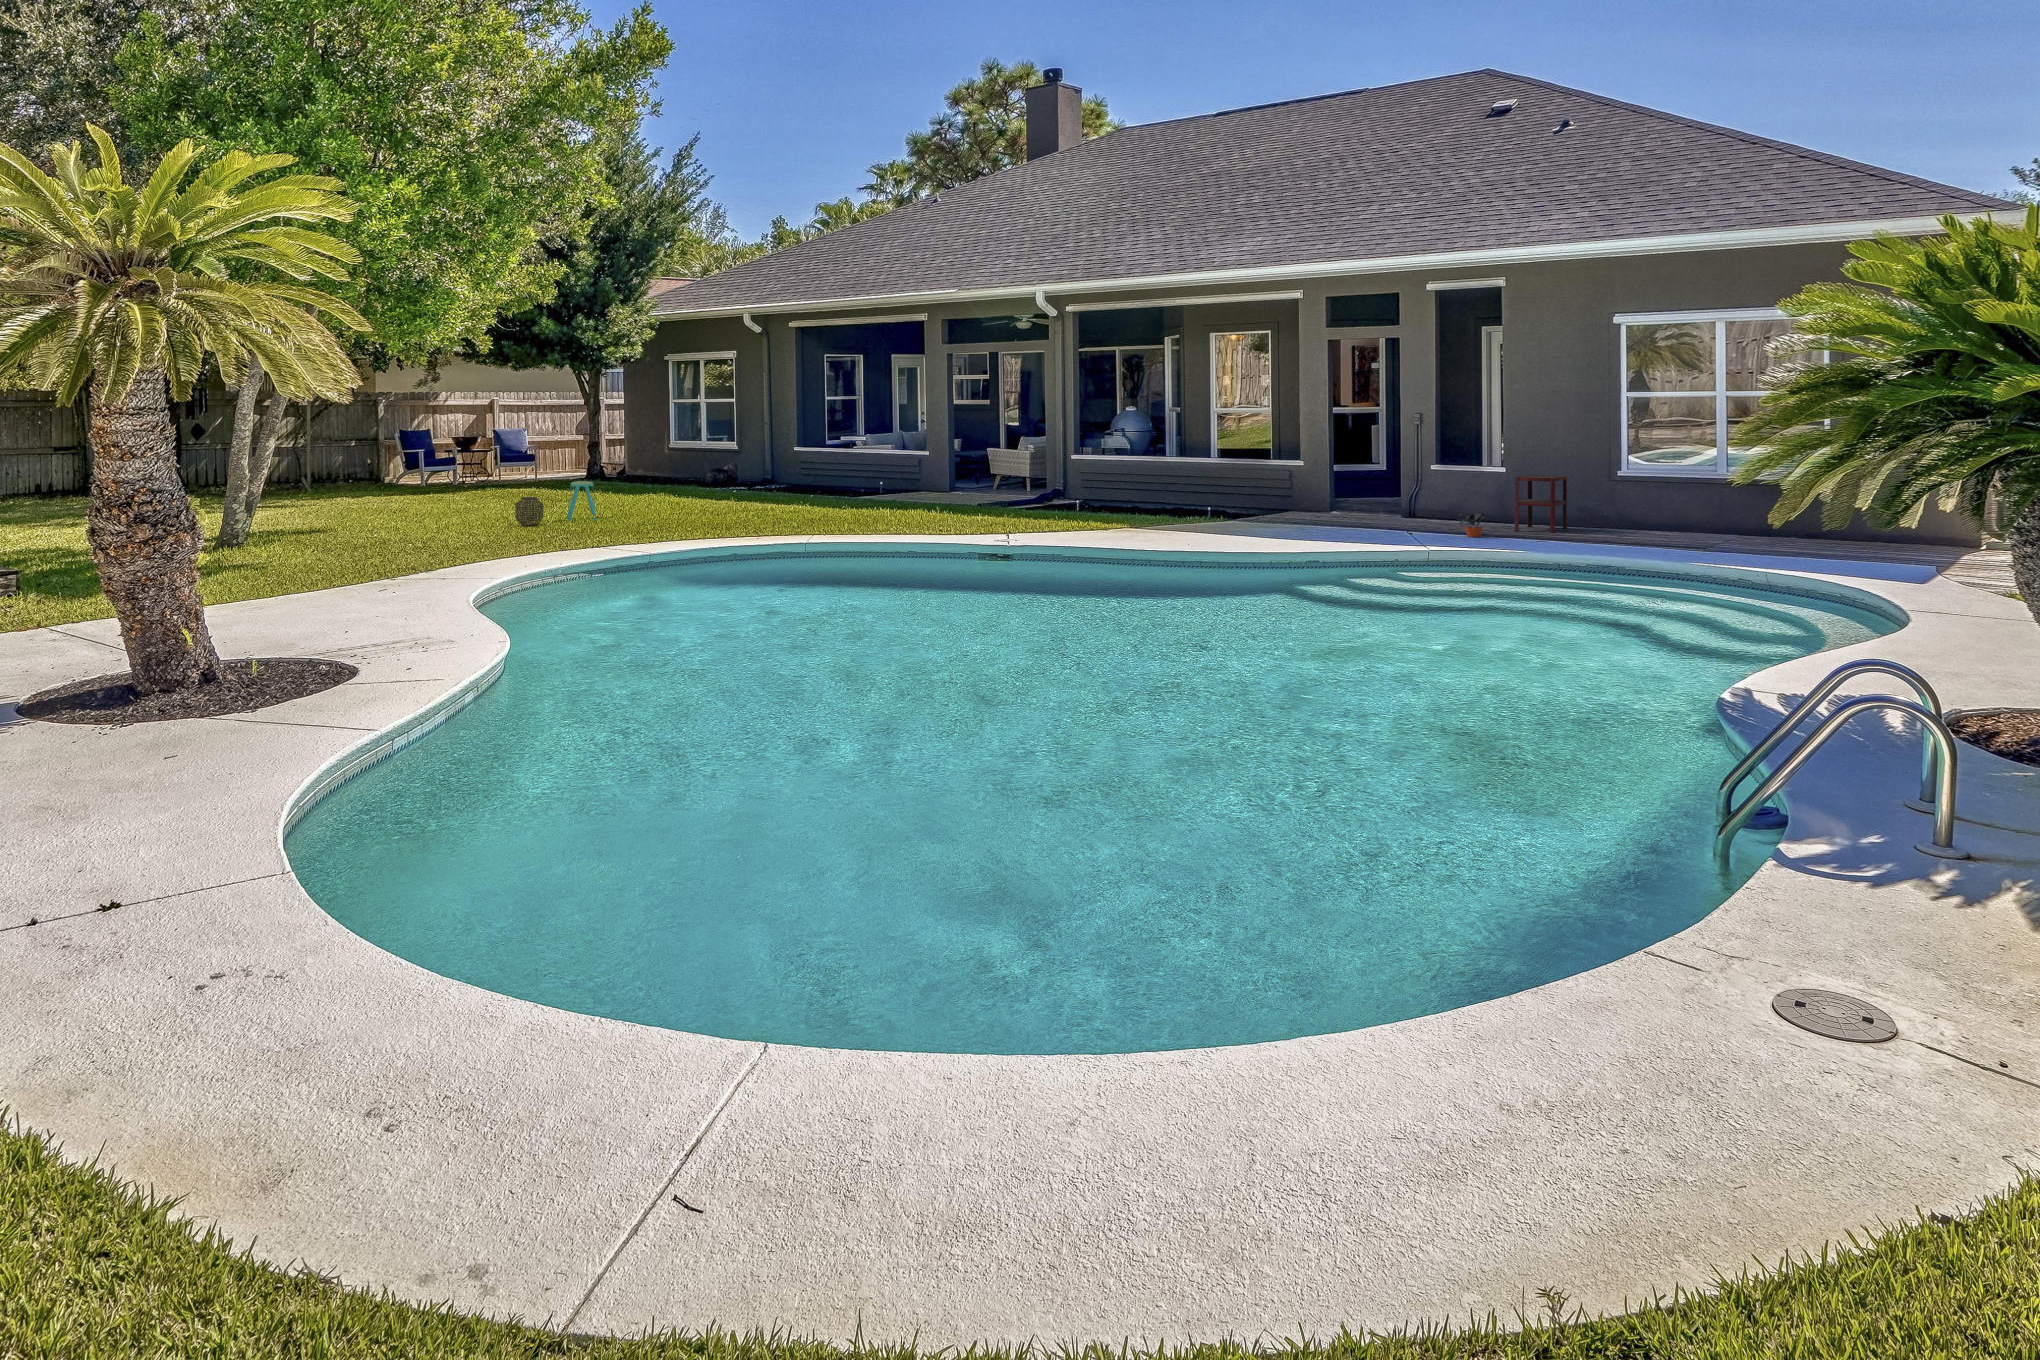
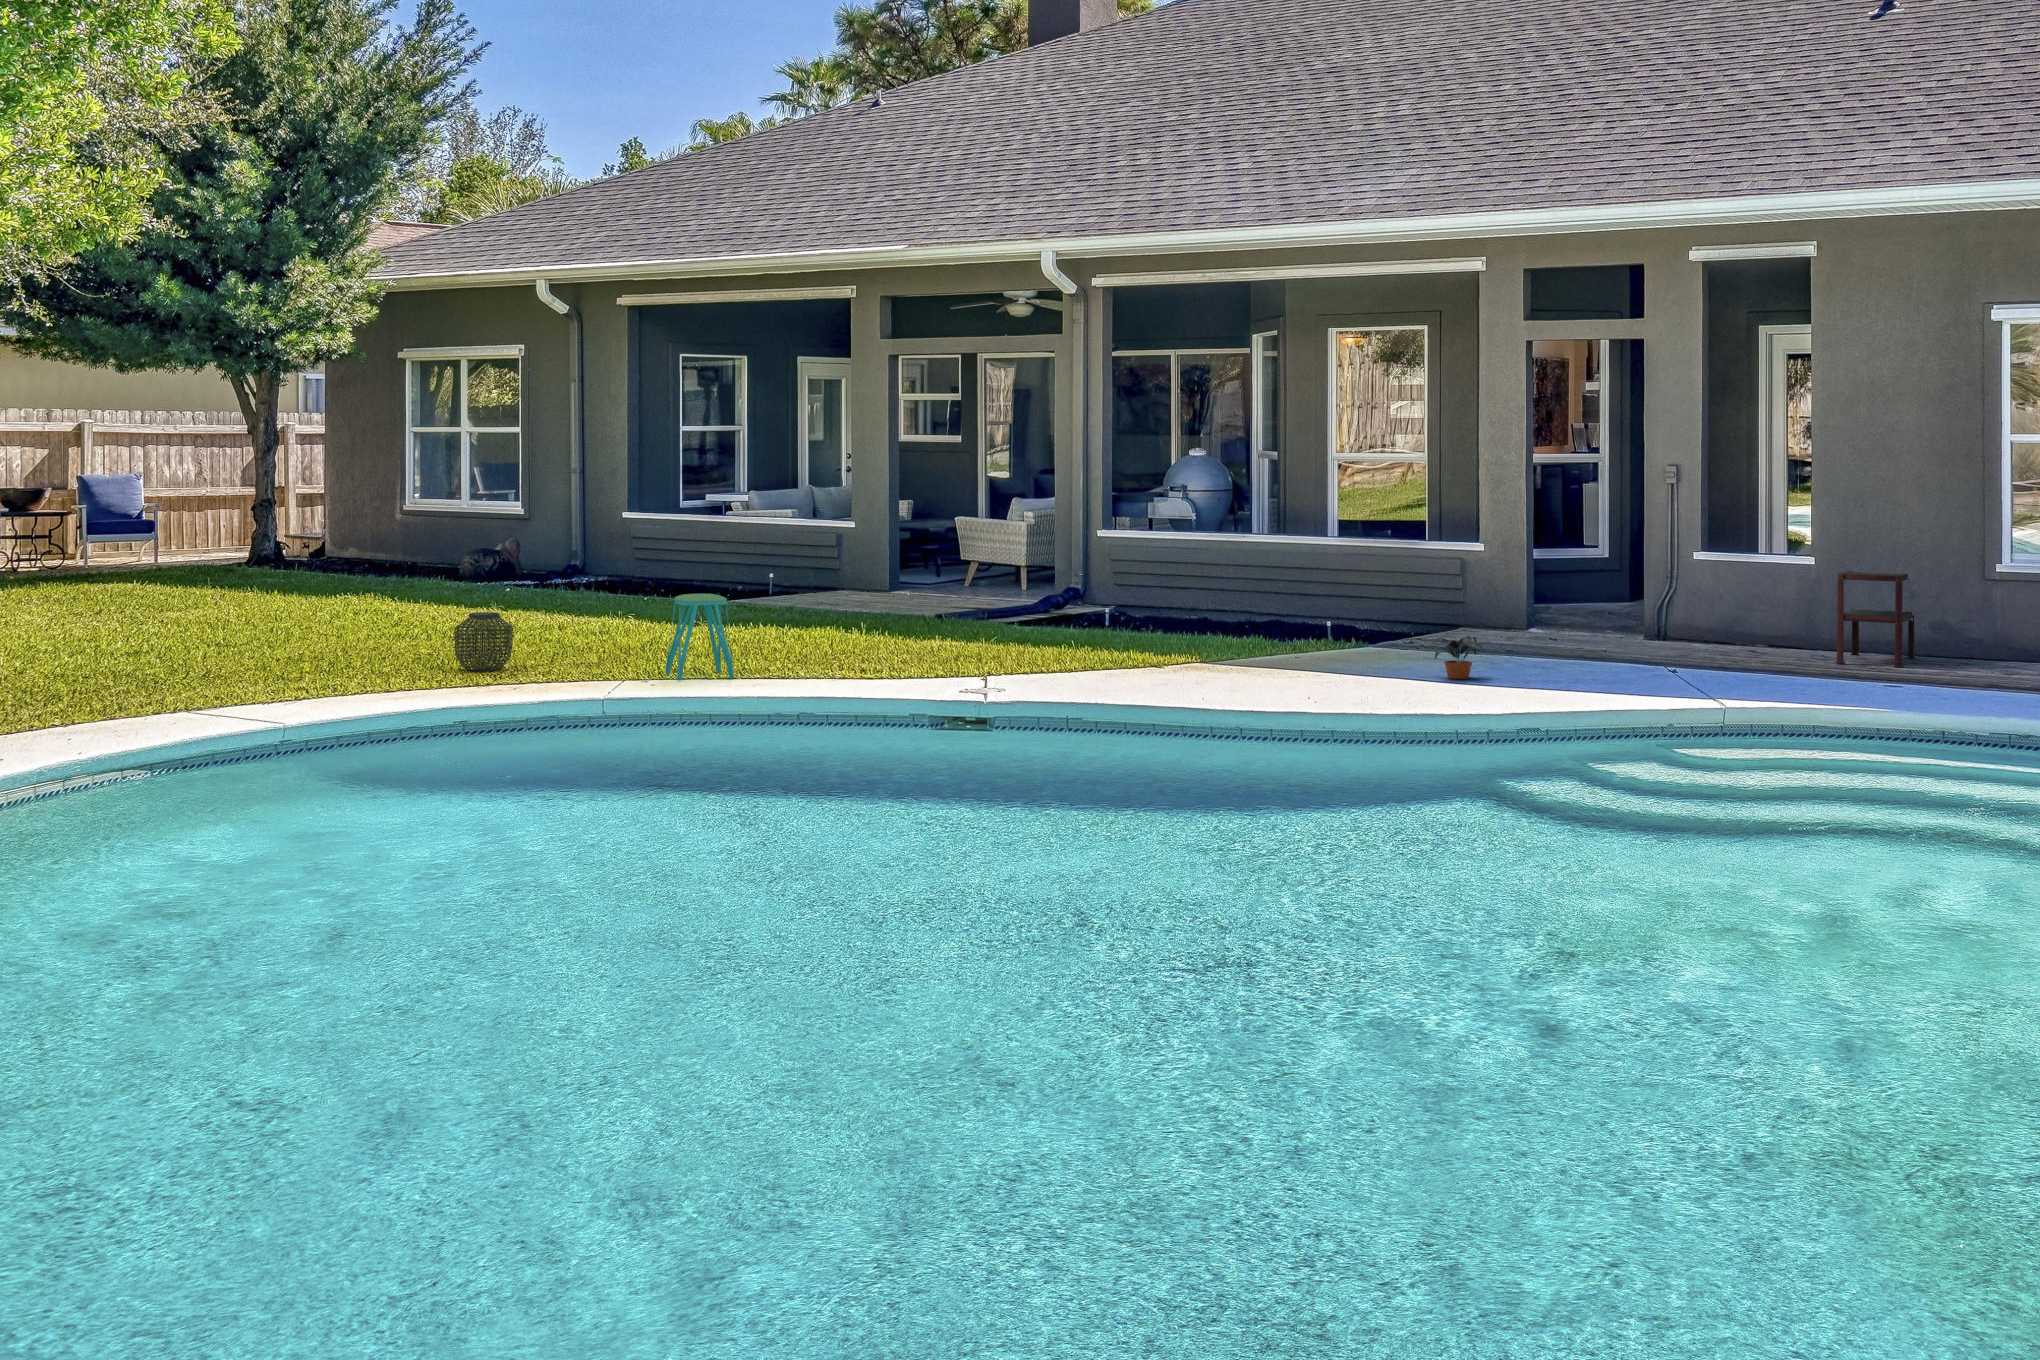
stool: present [568,481,596,521] -> present [665,594,734,680]
woven basket: present [515,497,544,526] -> present [454,612,513,672]
potted plant: present [1458,512,1488,537] -> present [1432,636,1483,679]

